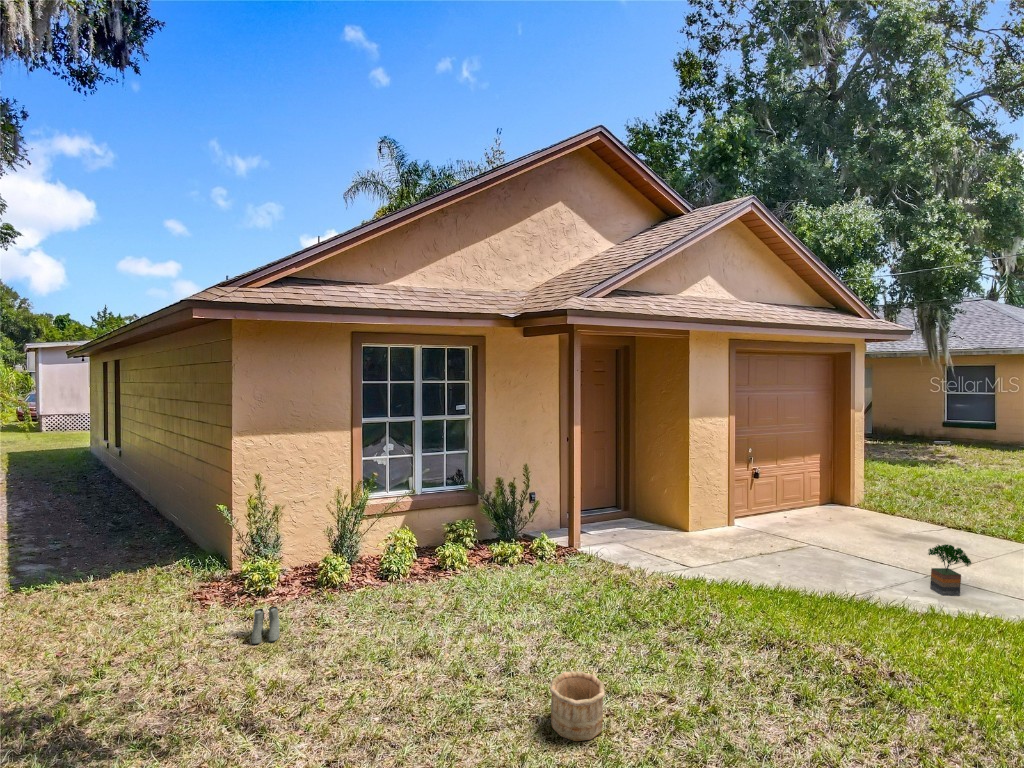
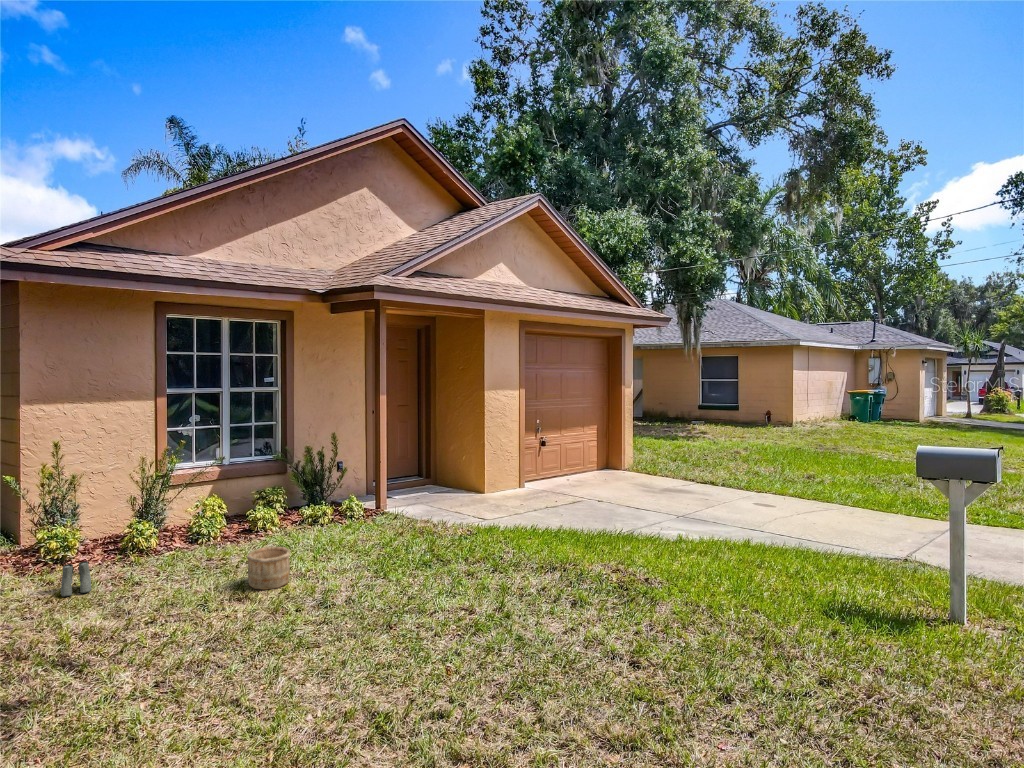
potted tree: present [928,544,971,596] -> none [669,477,699,517]
wooden bucket: present [550,671,605,741] -> present [247,546,290,590]

